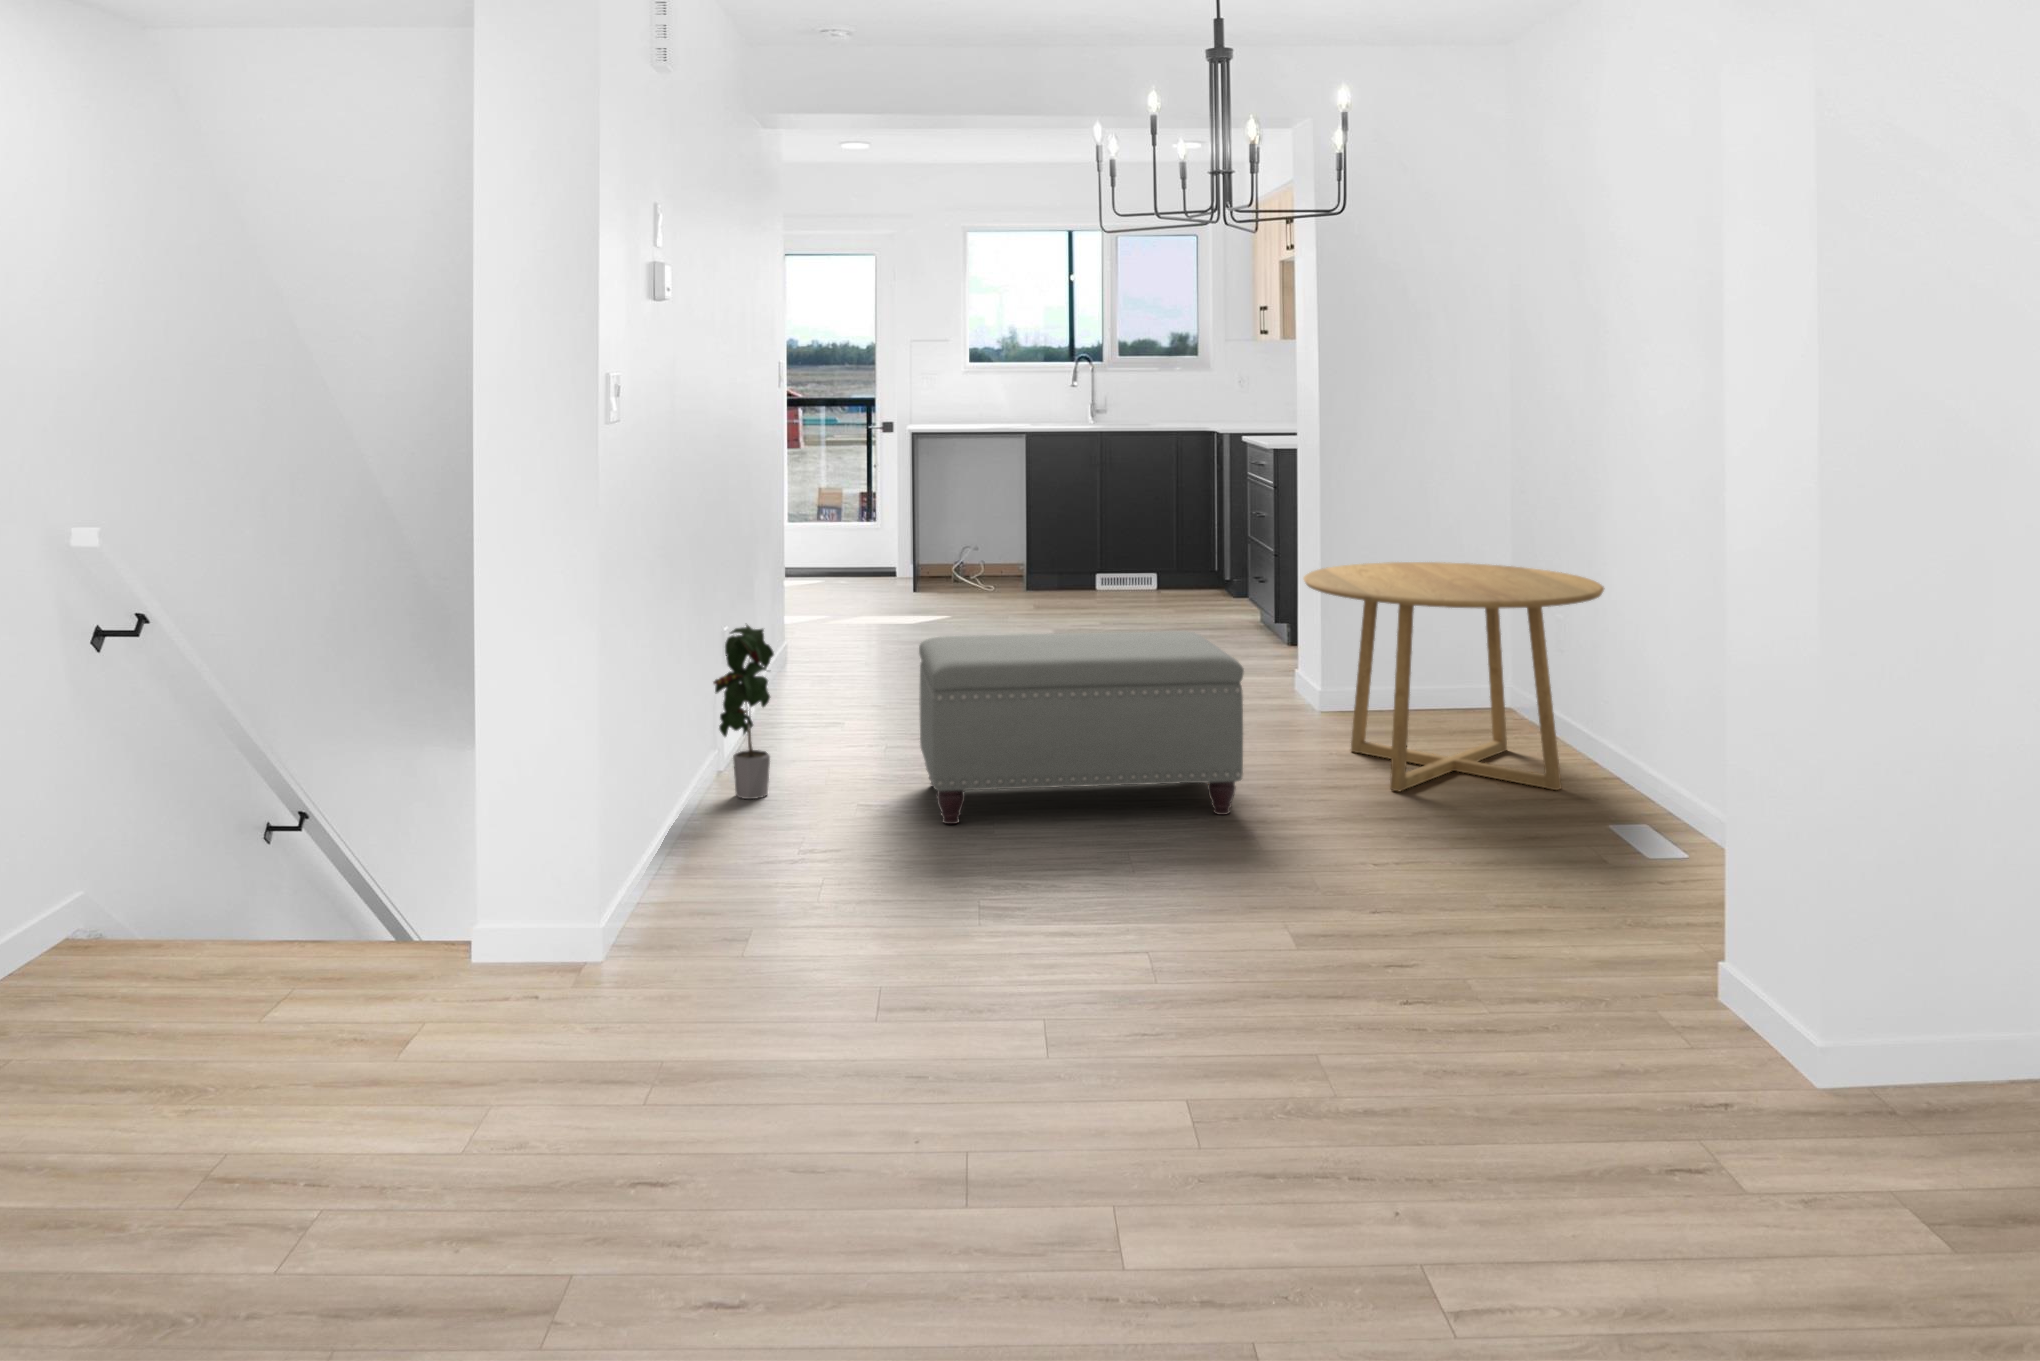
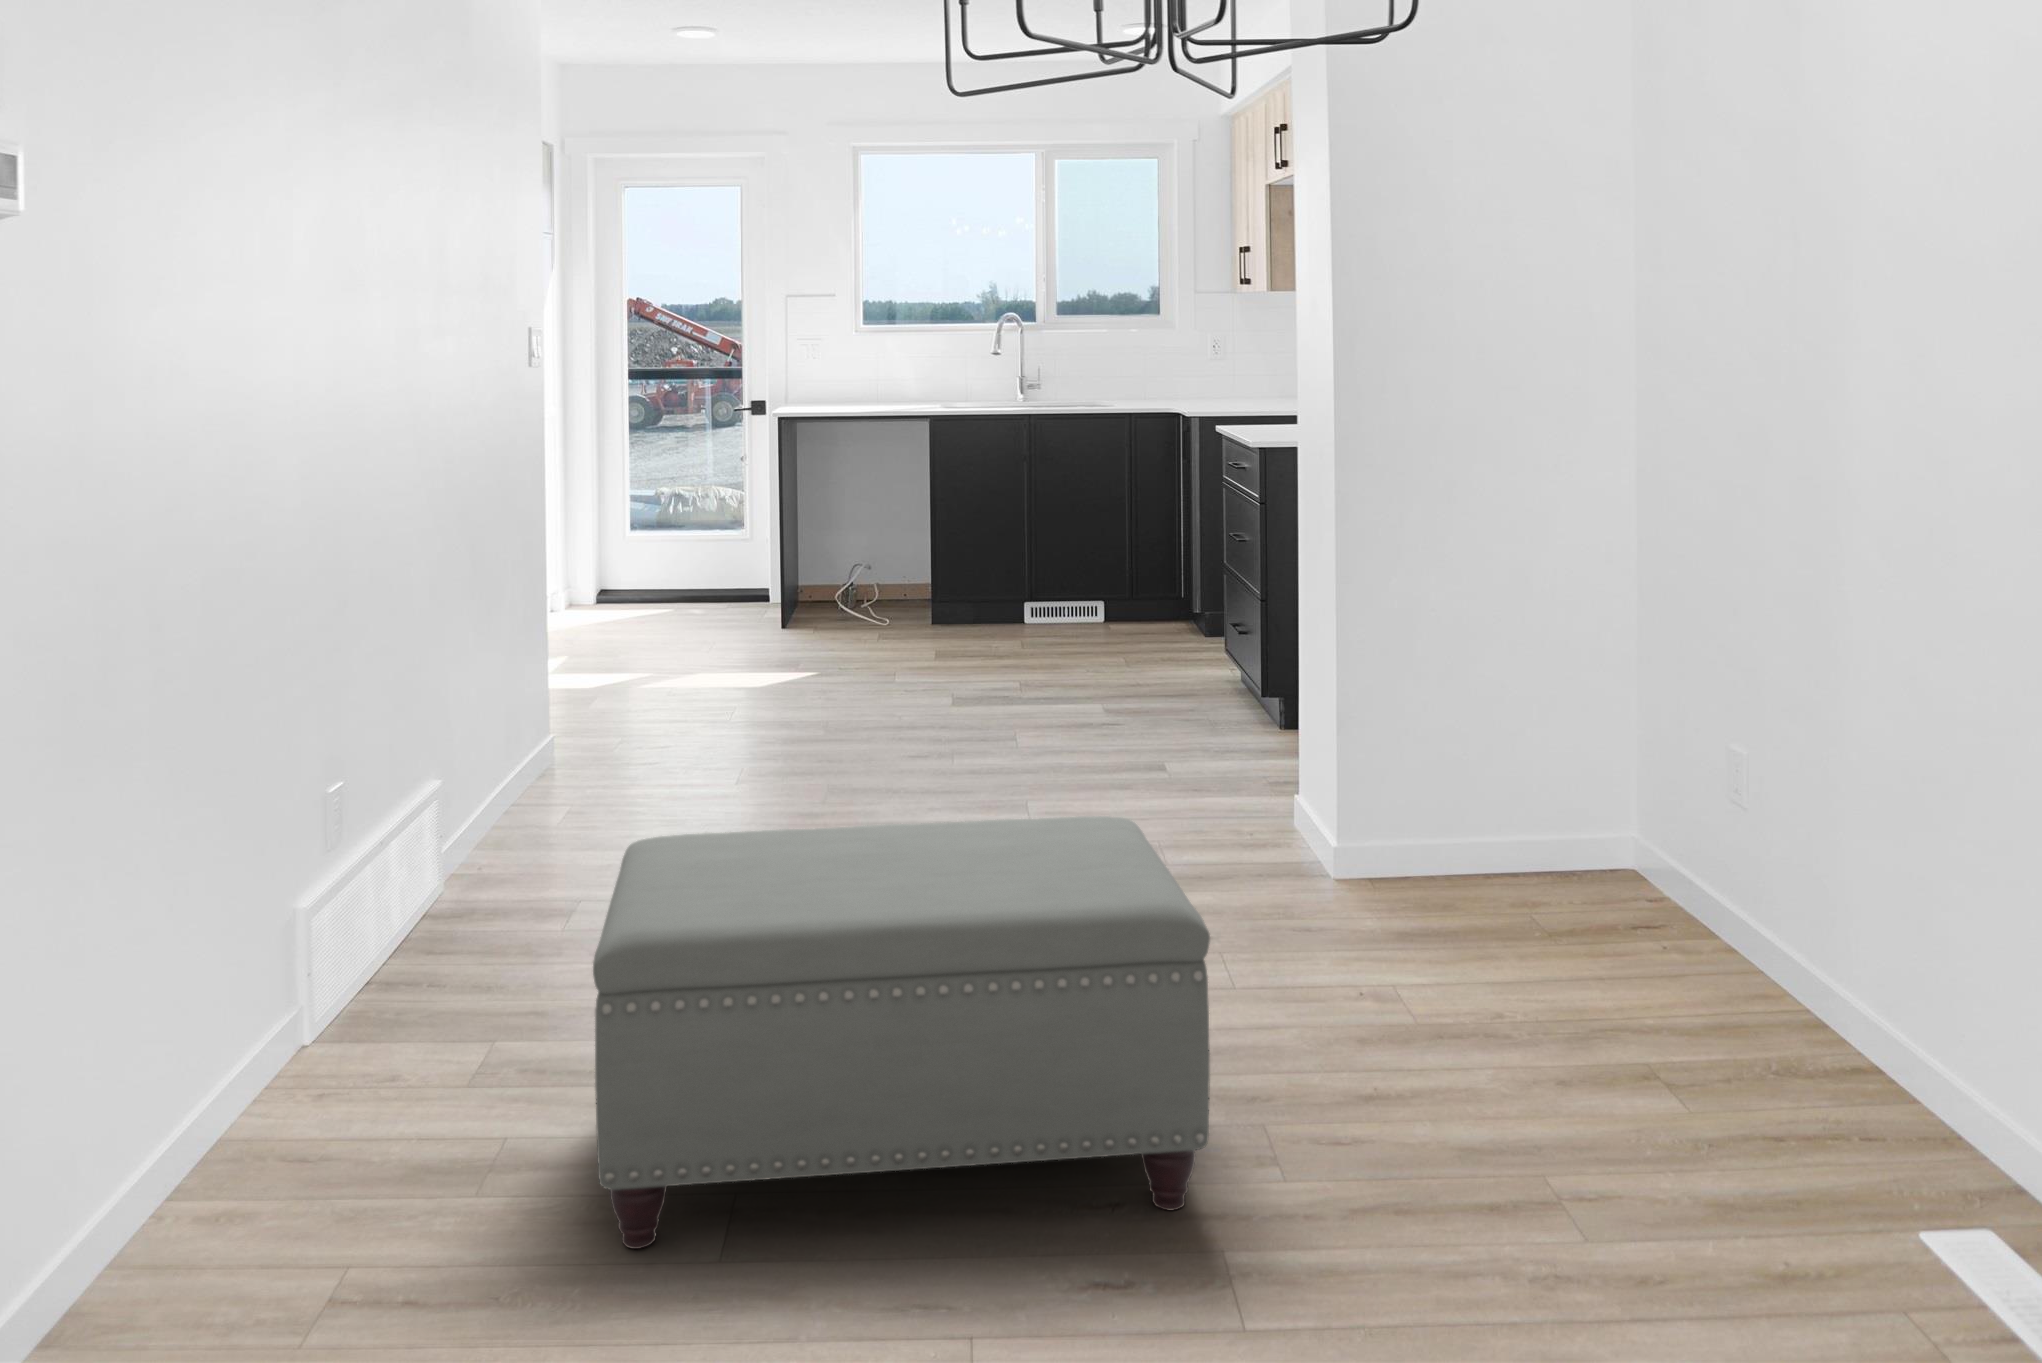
round table: present [1303,562,1604,791] -> none [1316,663,1875,1128]
potted plant: present [713,625,774,799] -> none [203,816,371,1152]

